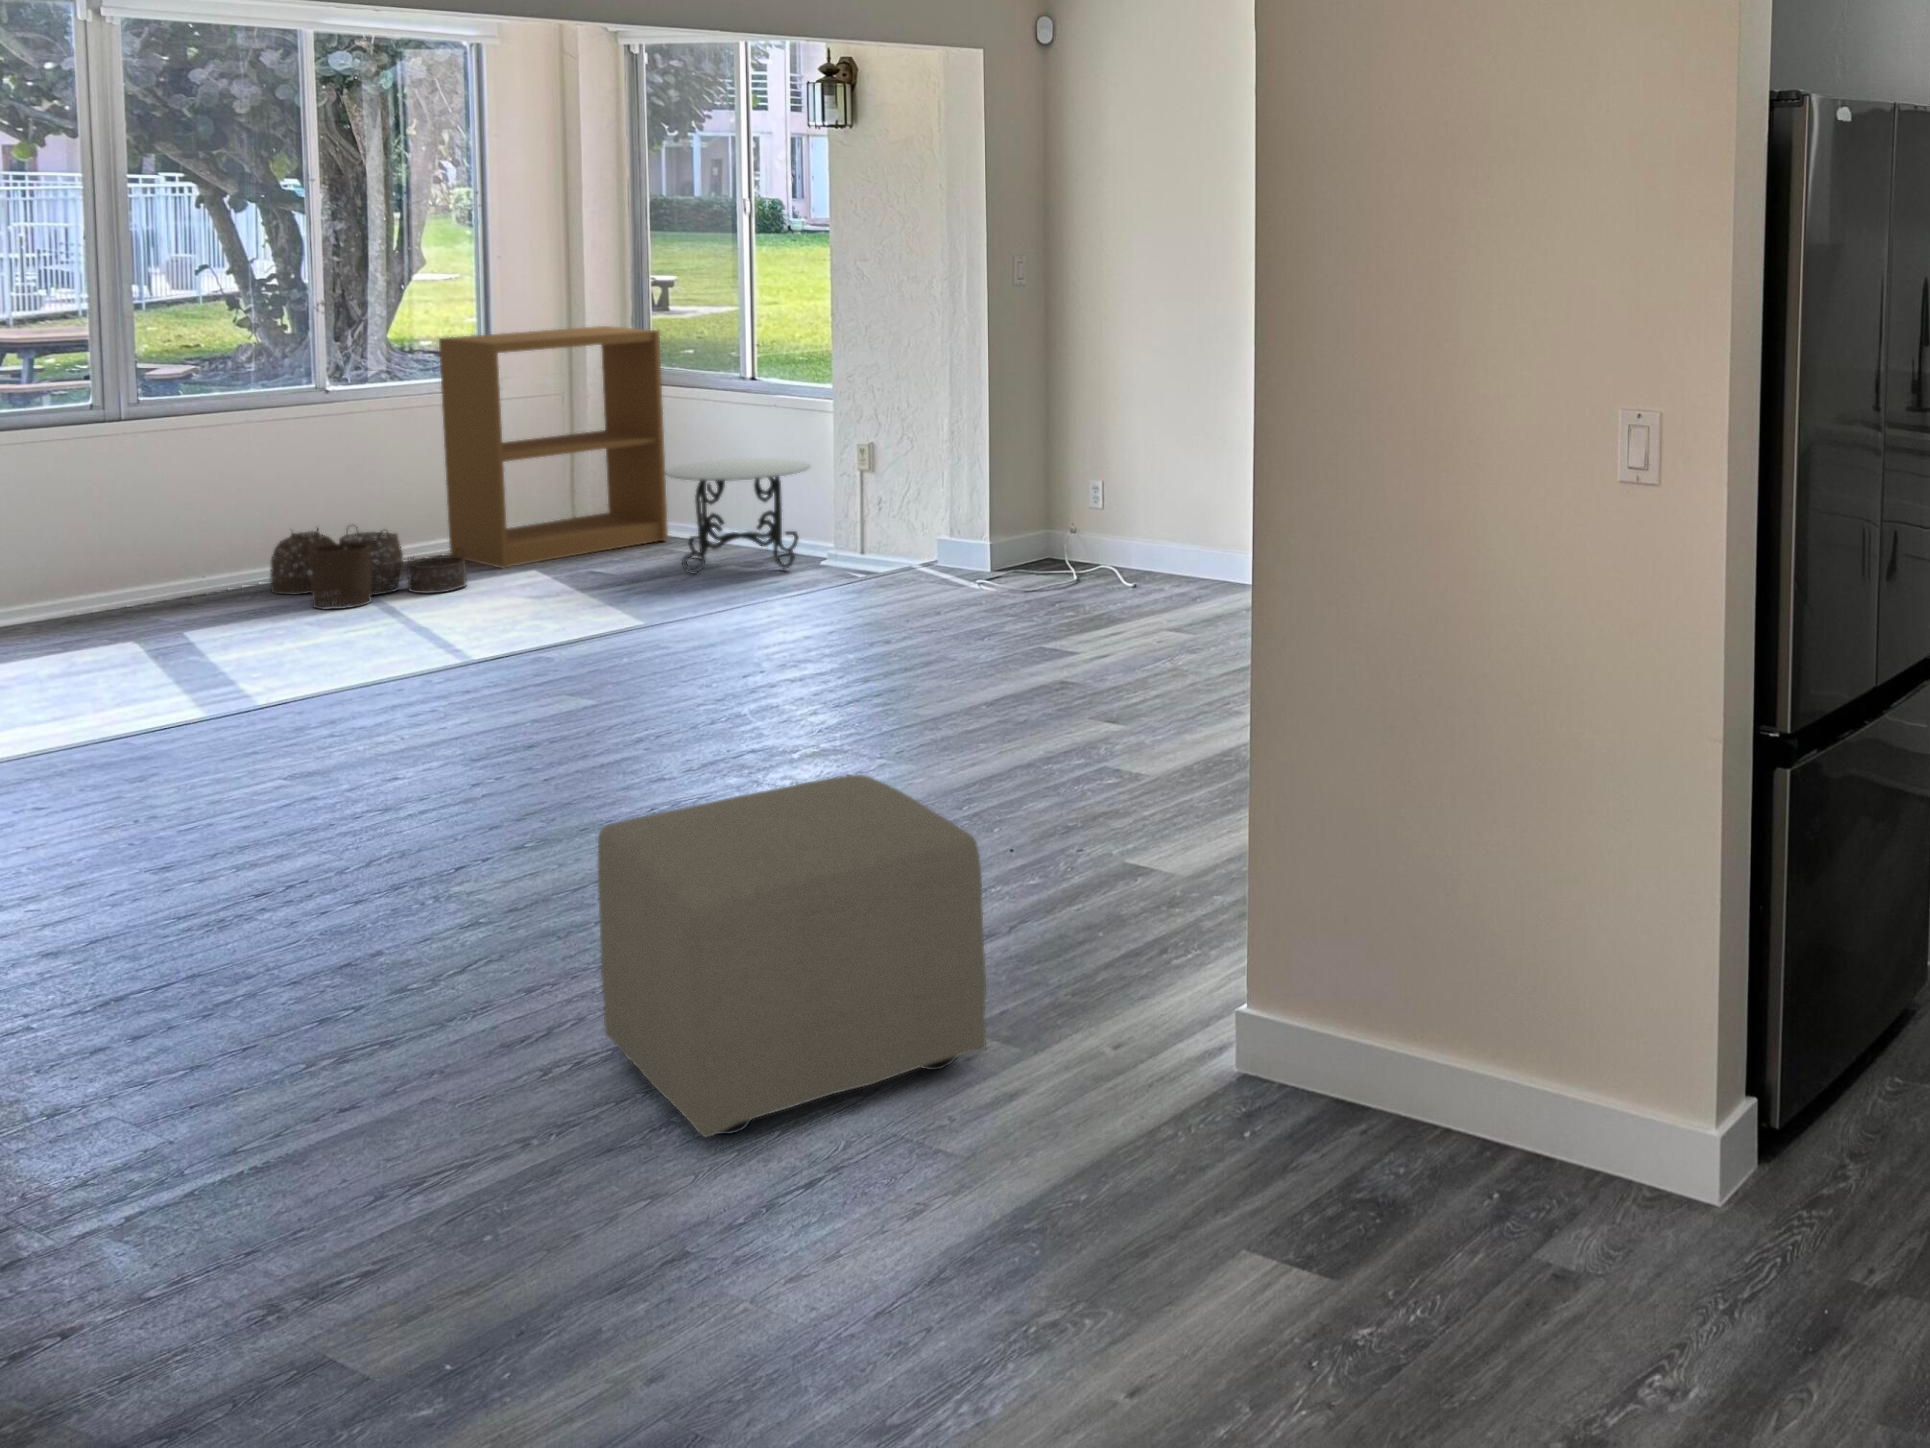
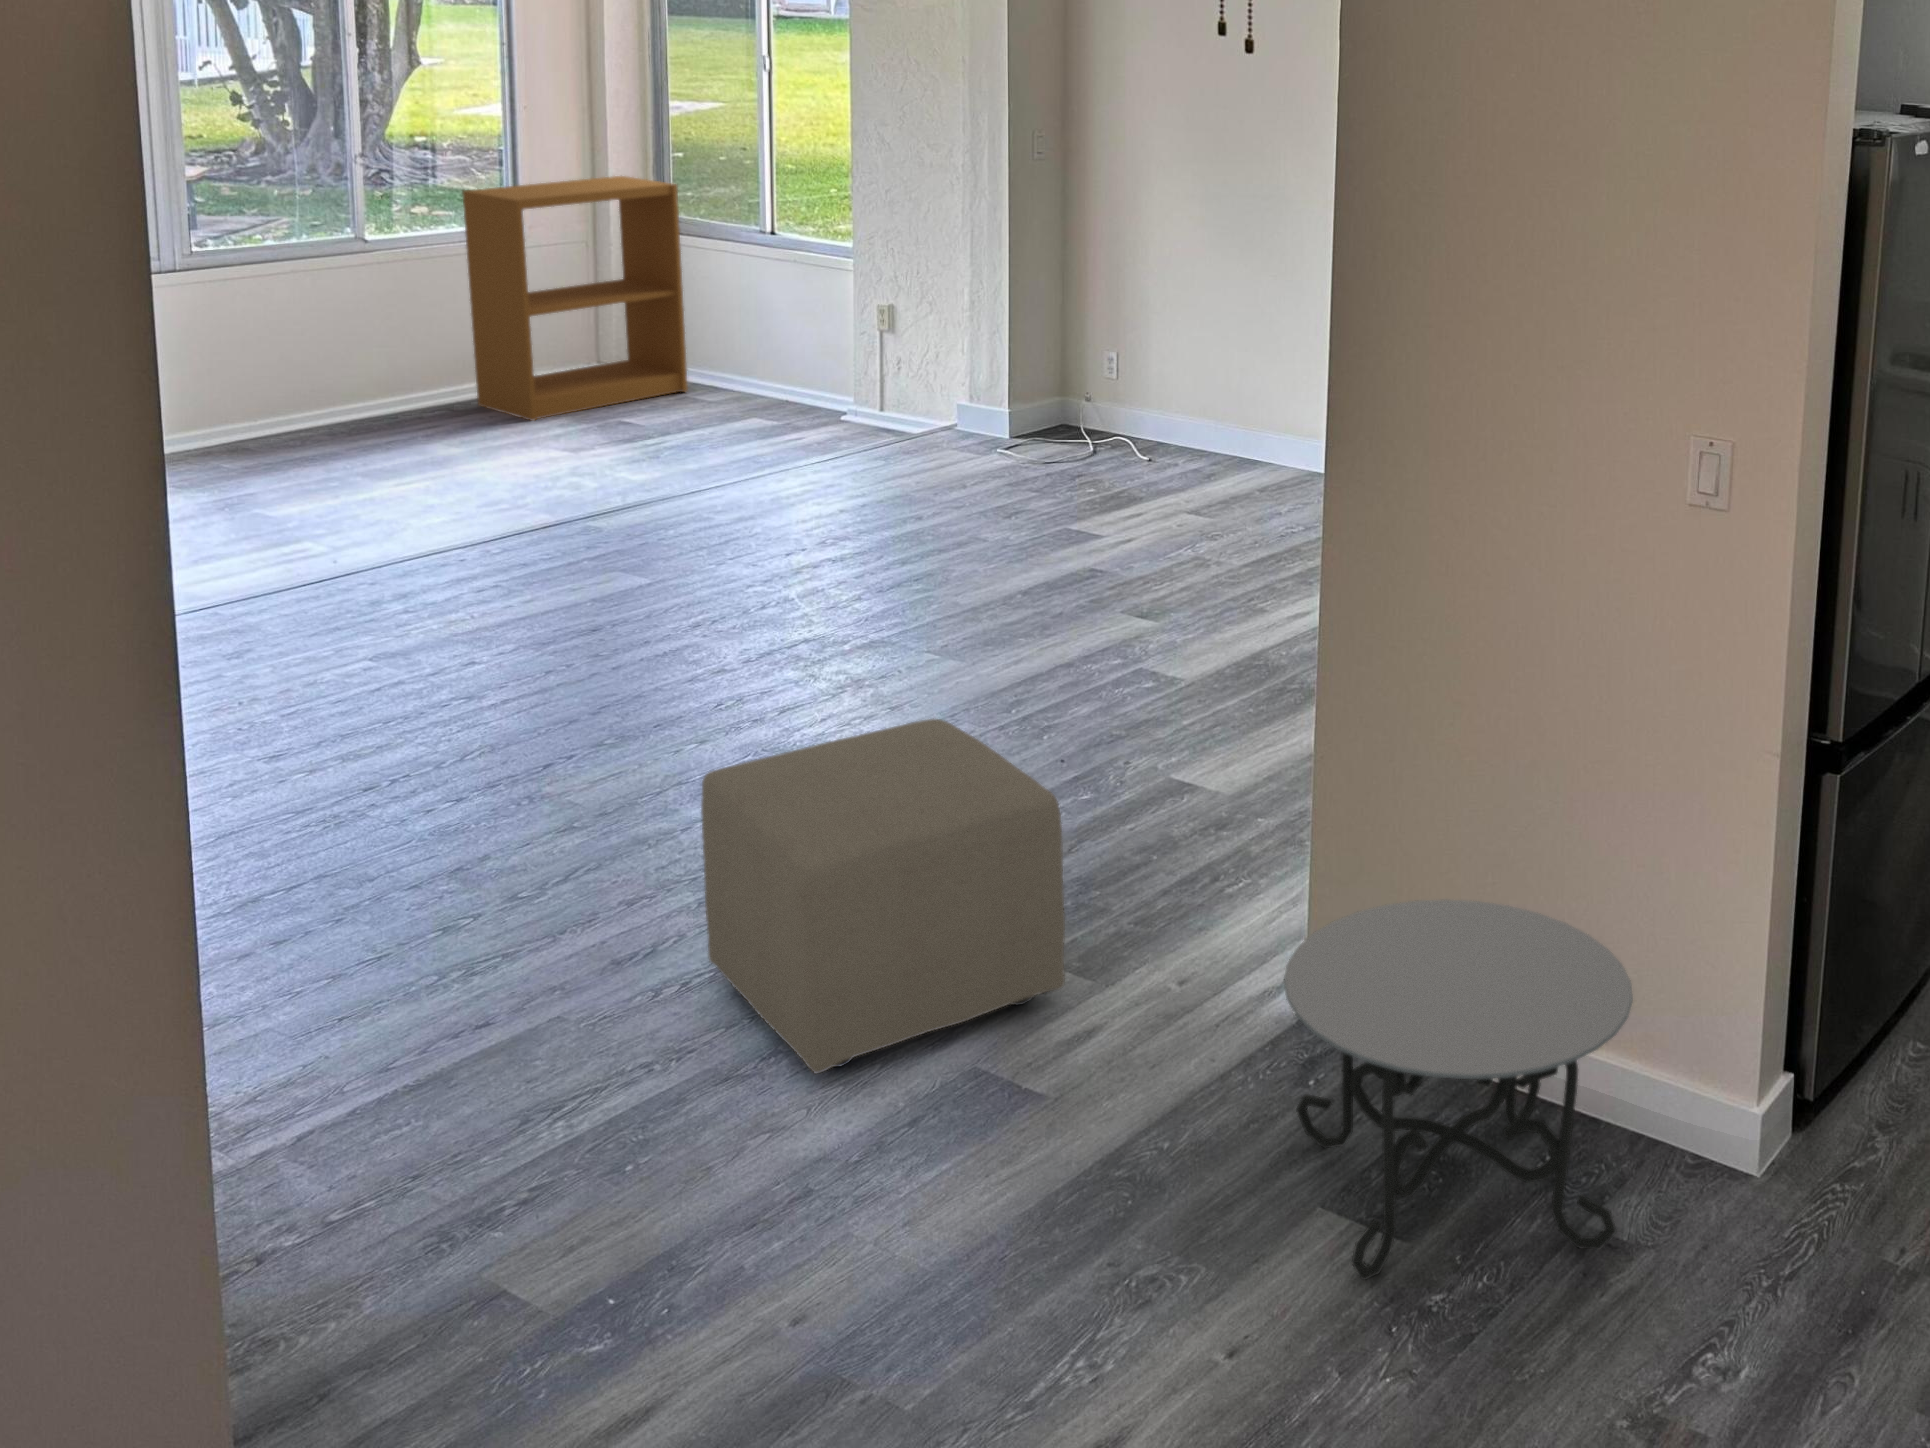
side table: present [665,458,810,574] -> present [1283,900,1633,1280]
woven basket: present [270,527,467,609] -> none [310,379,500,466]

